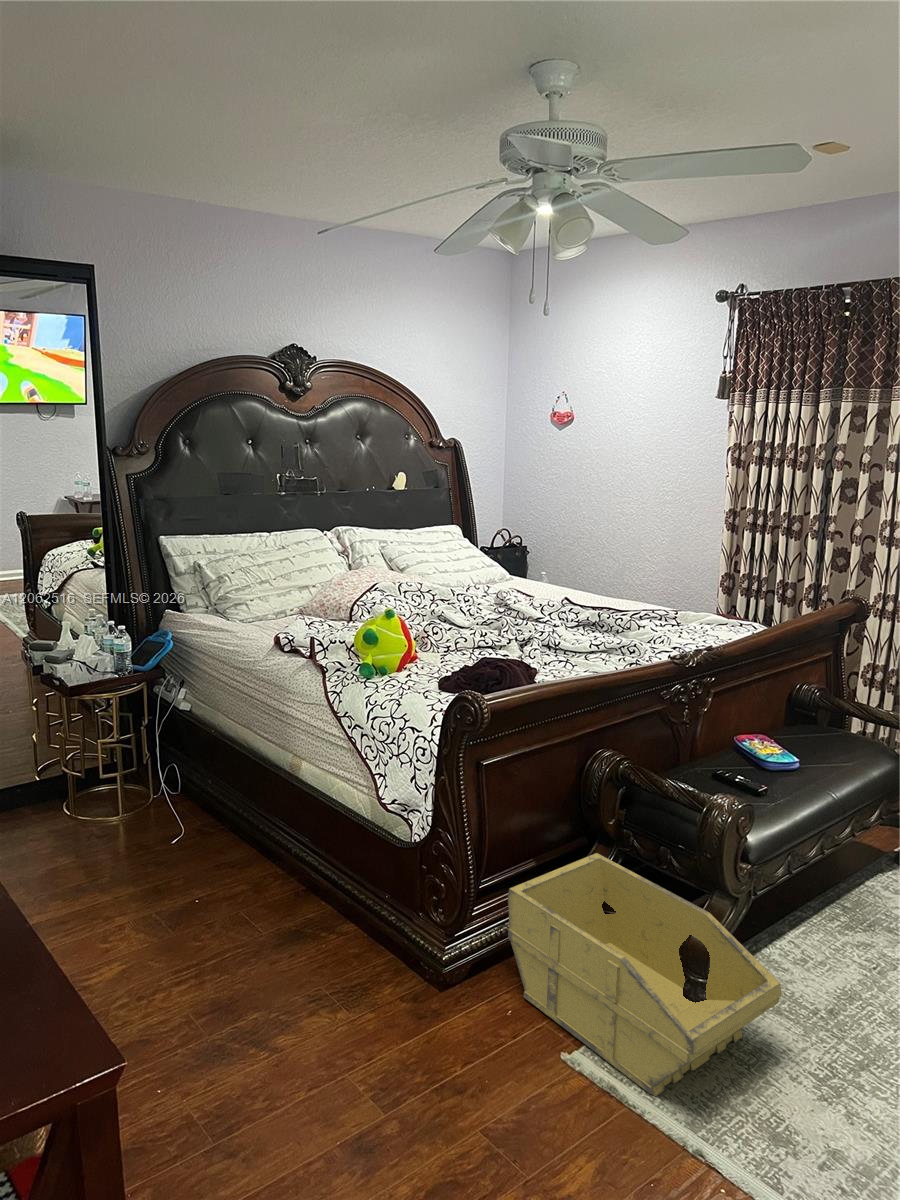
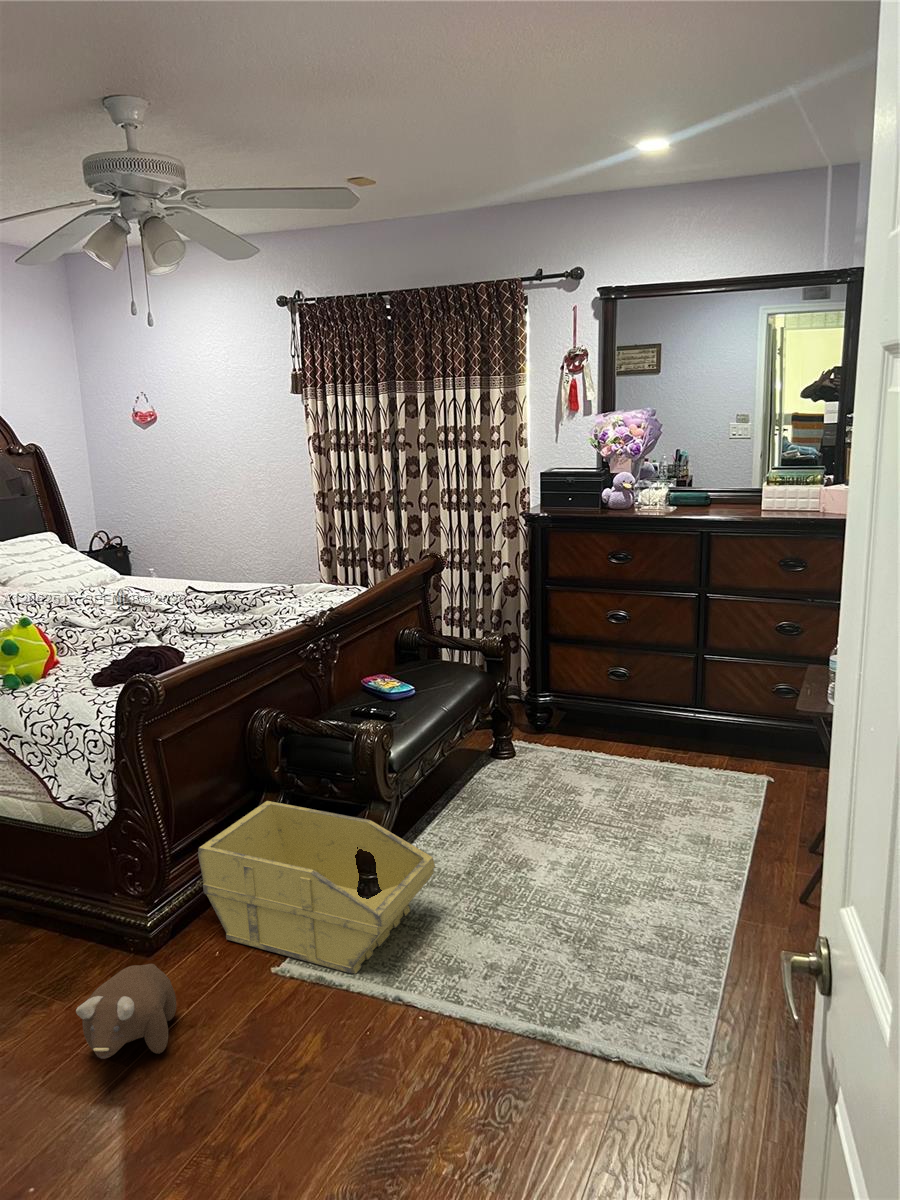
plush toy: none [342,1002,450,1109] -> present [76,964,176,1059]

